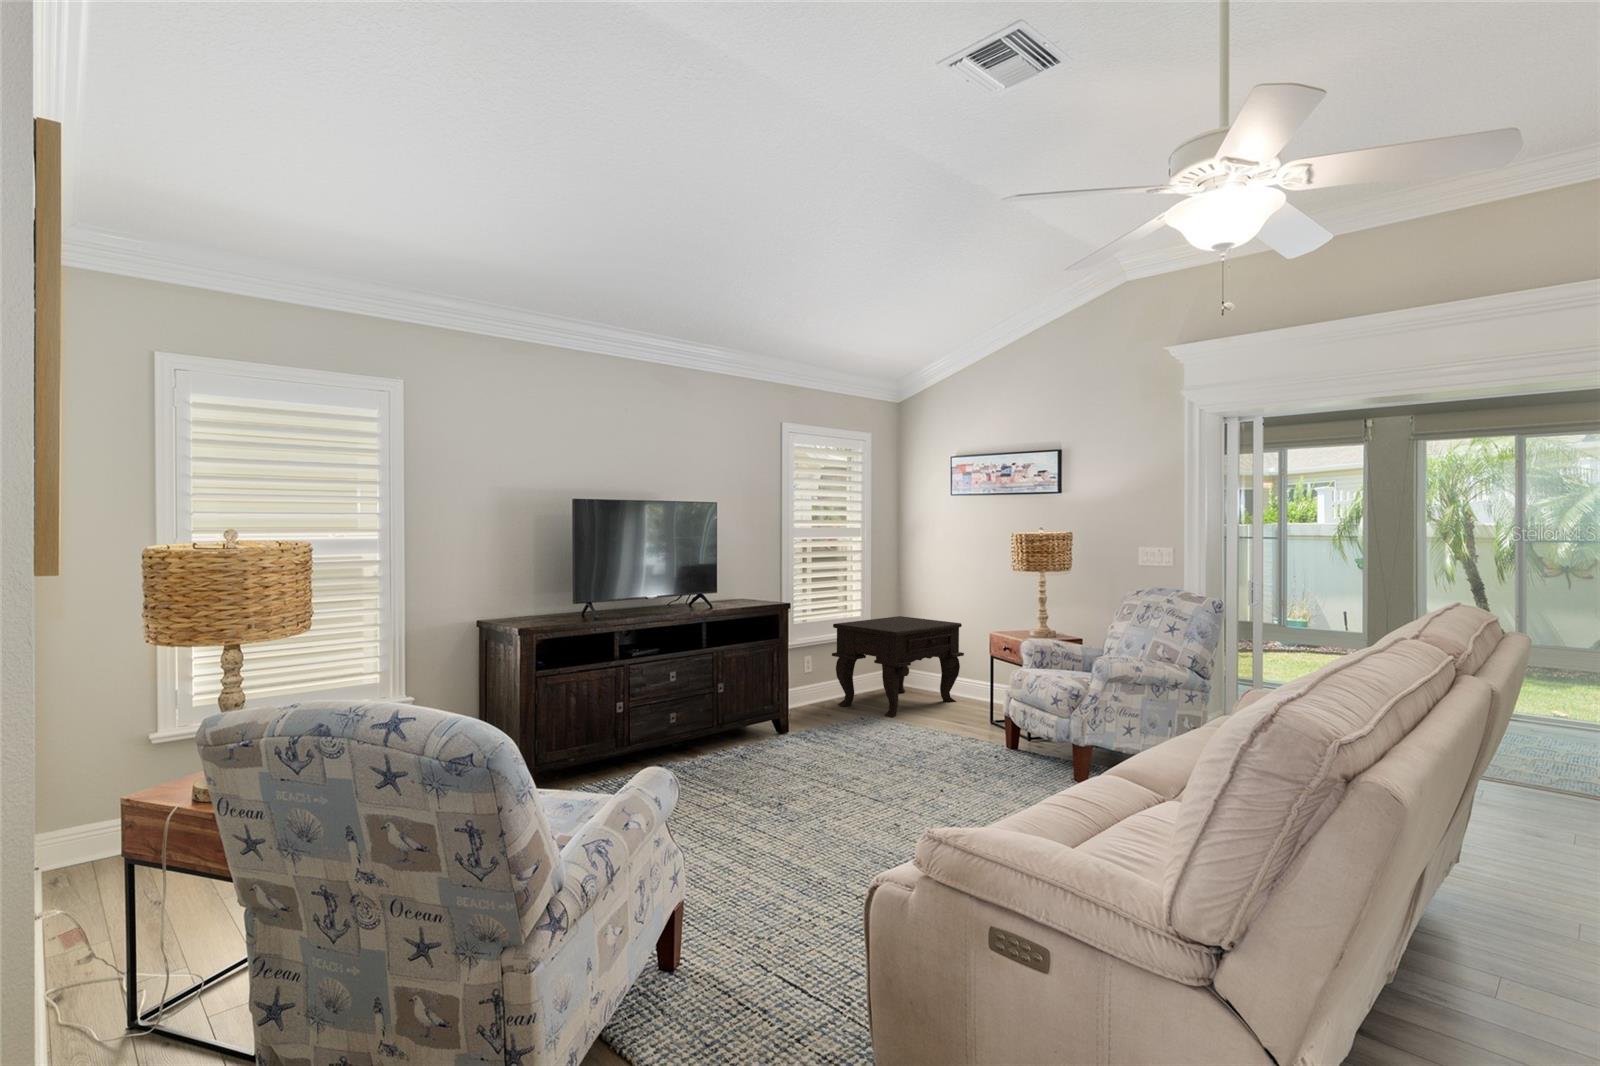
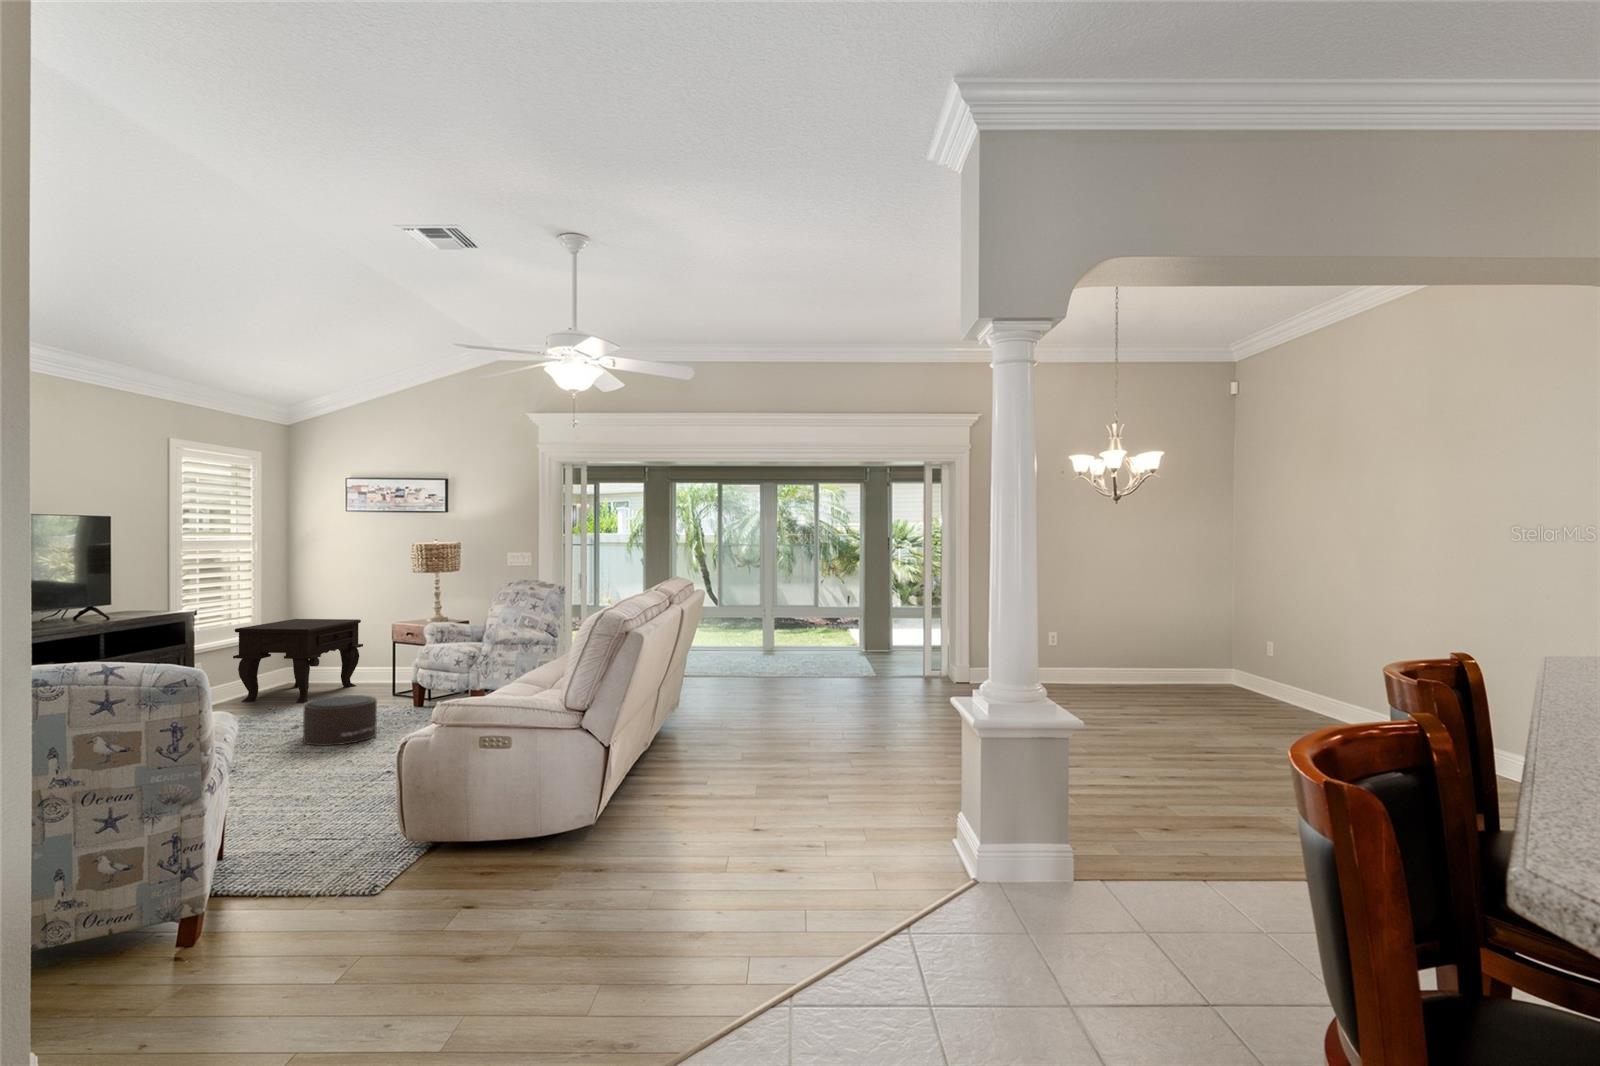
pouf: none [843,727,938,799] -> present [292,695,377,746]

